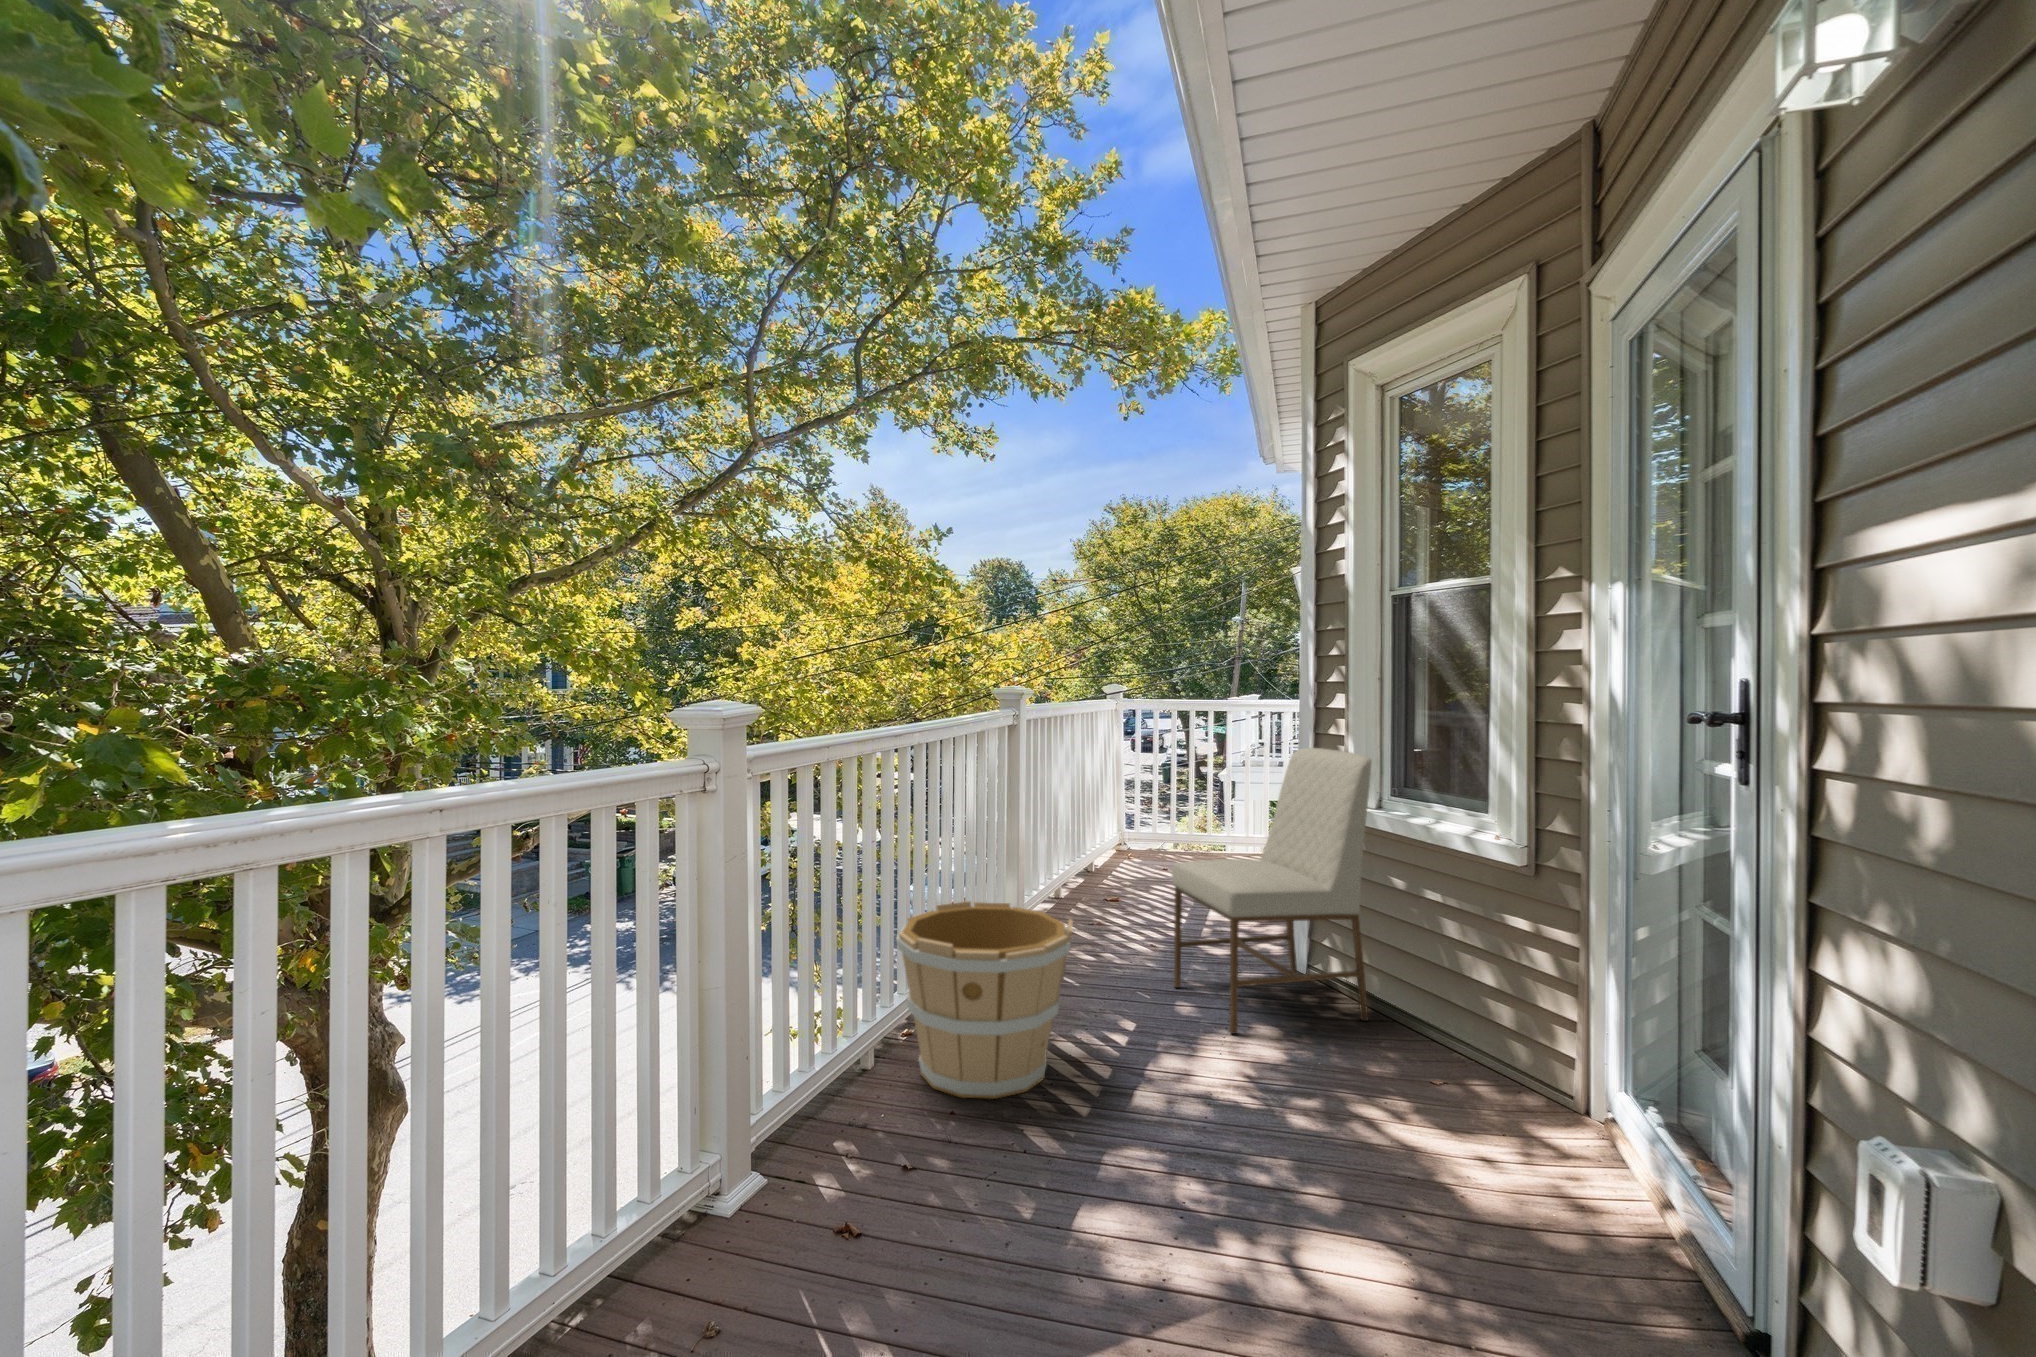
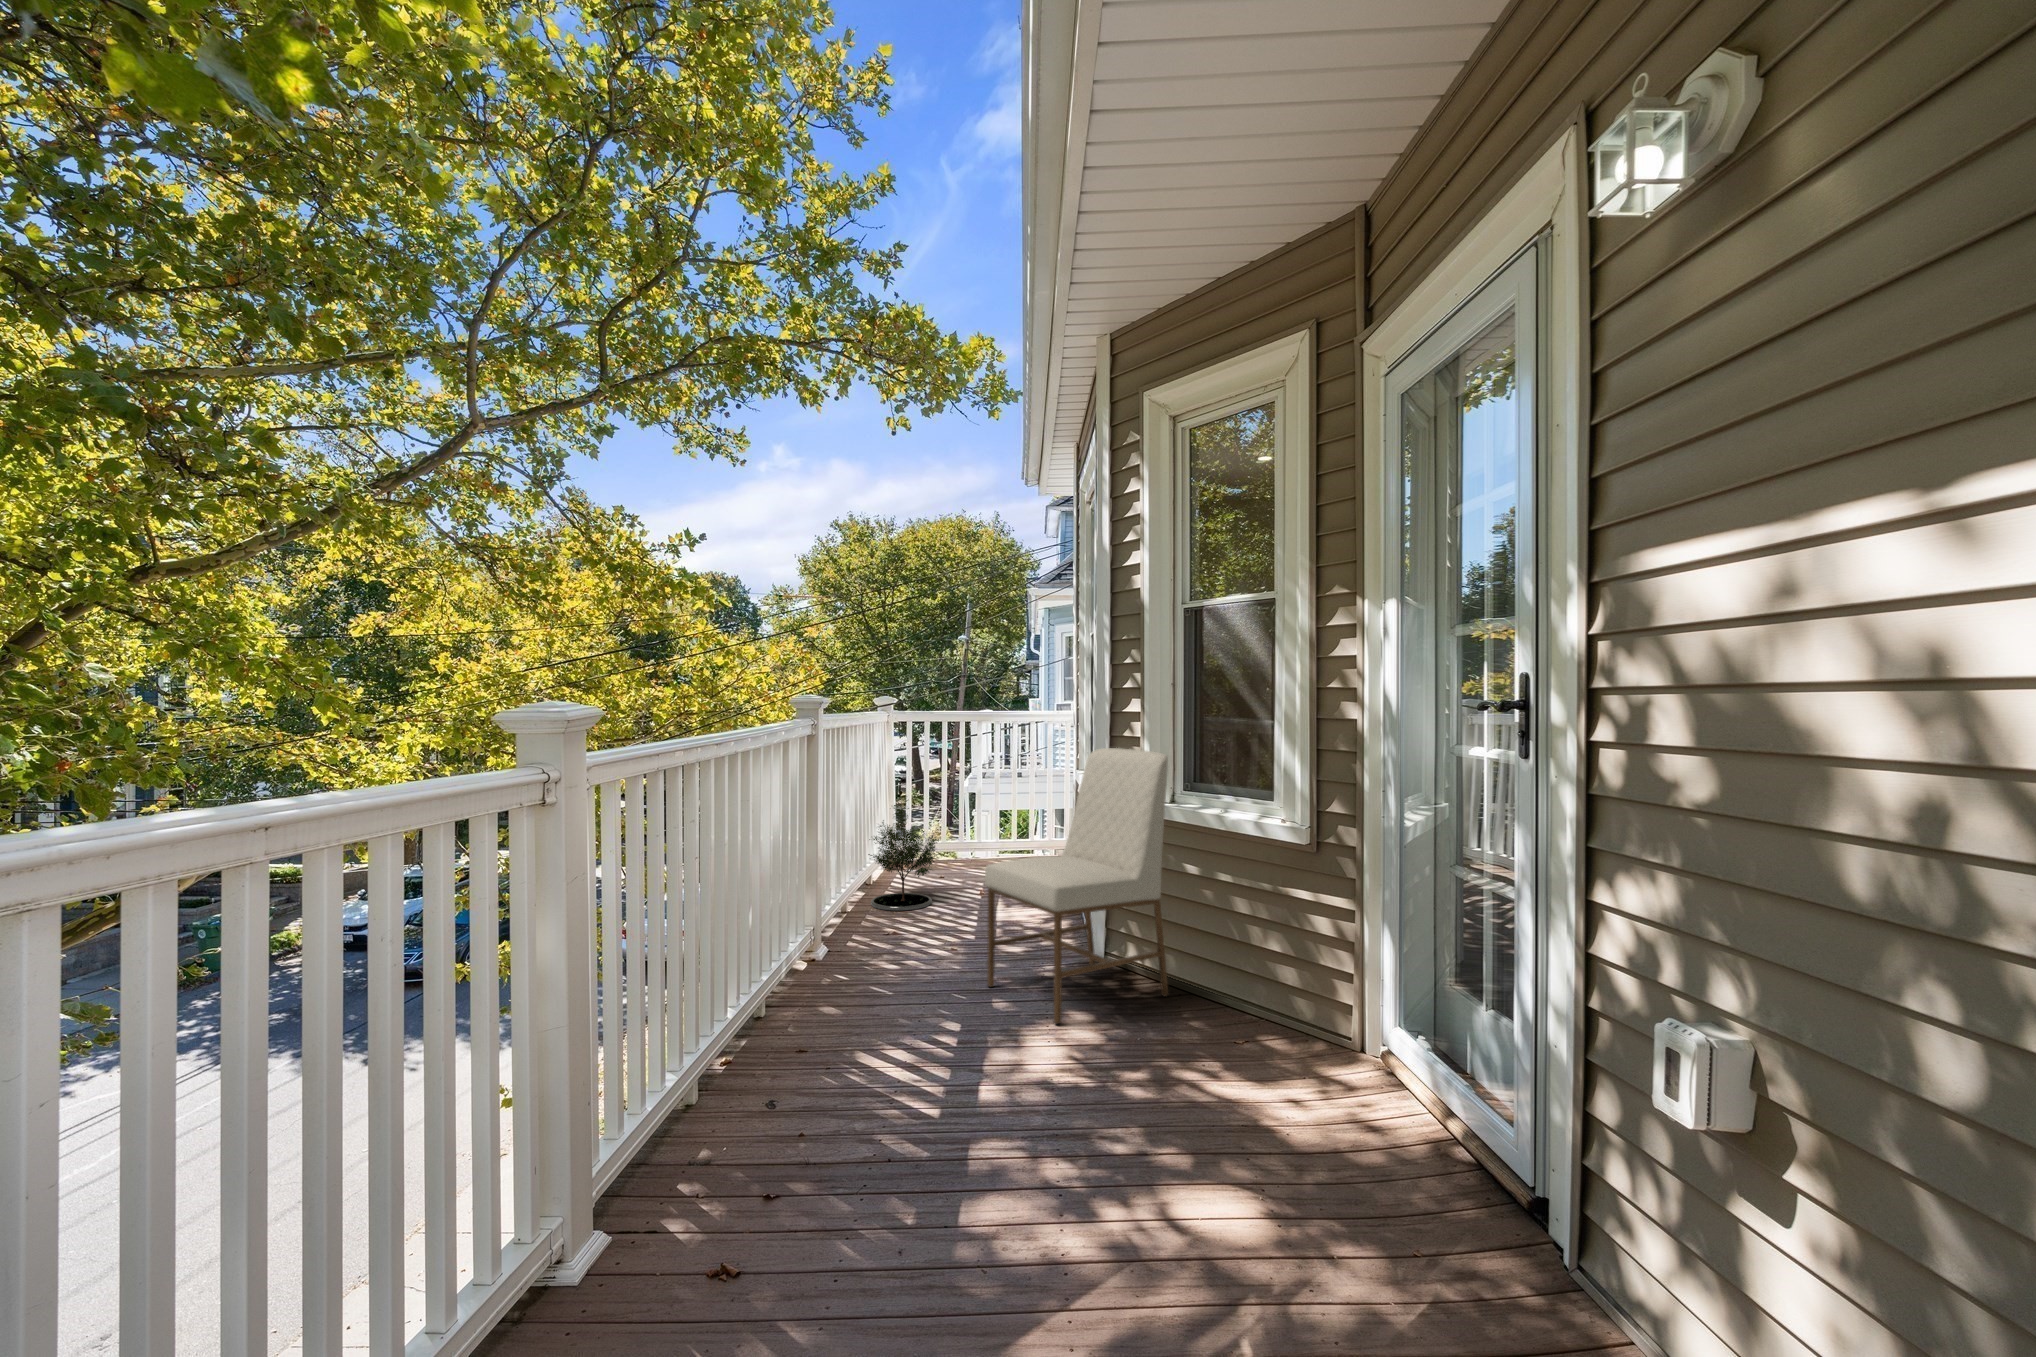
potted tree: none [1082,786,1157,903] -> present [868,798,940,911]
wooden bucket: present [896,901,1073,1099] -> none [728,918,921,1131]

